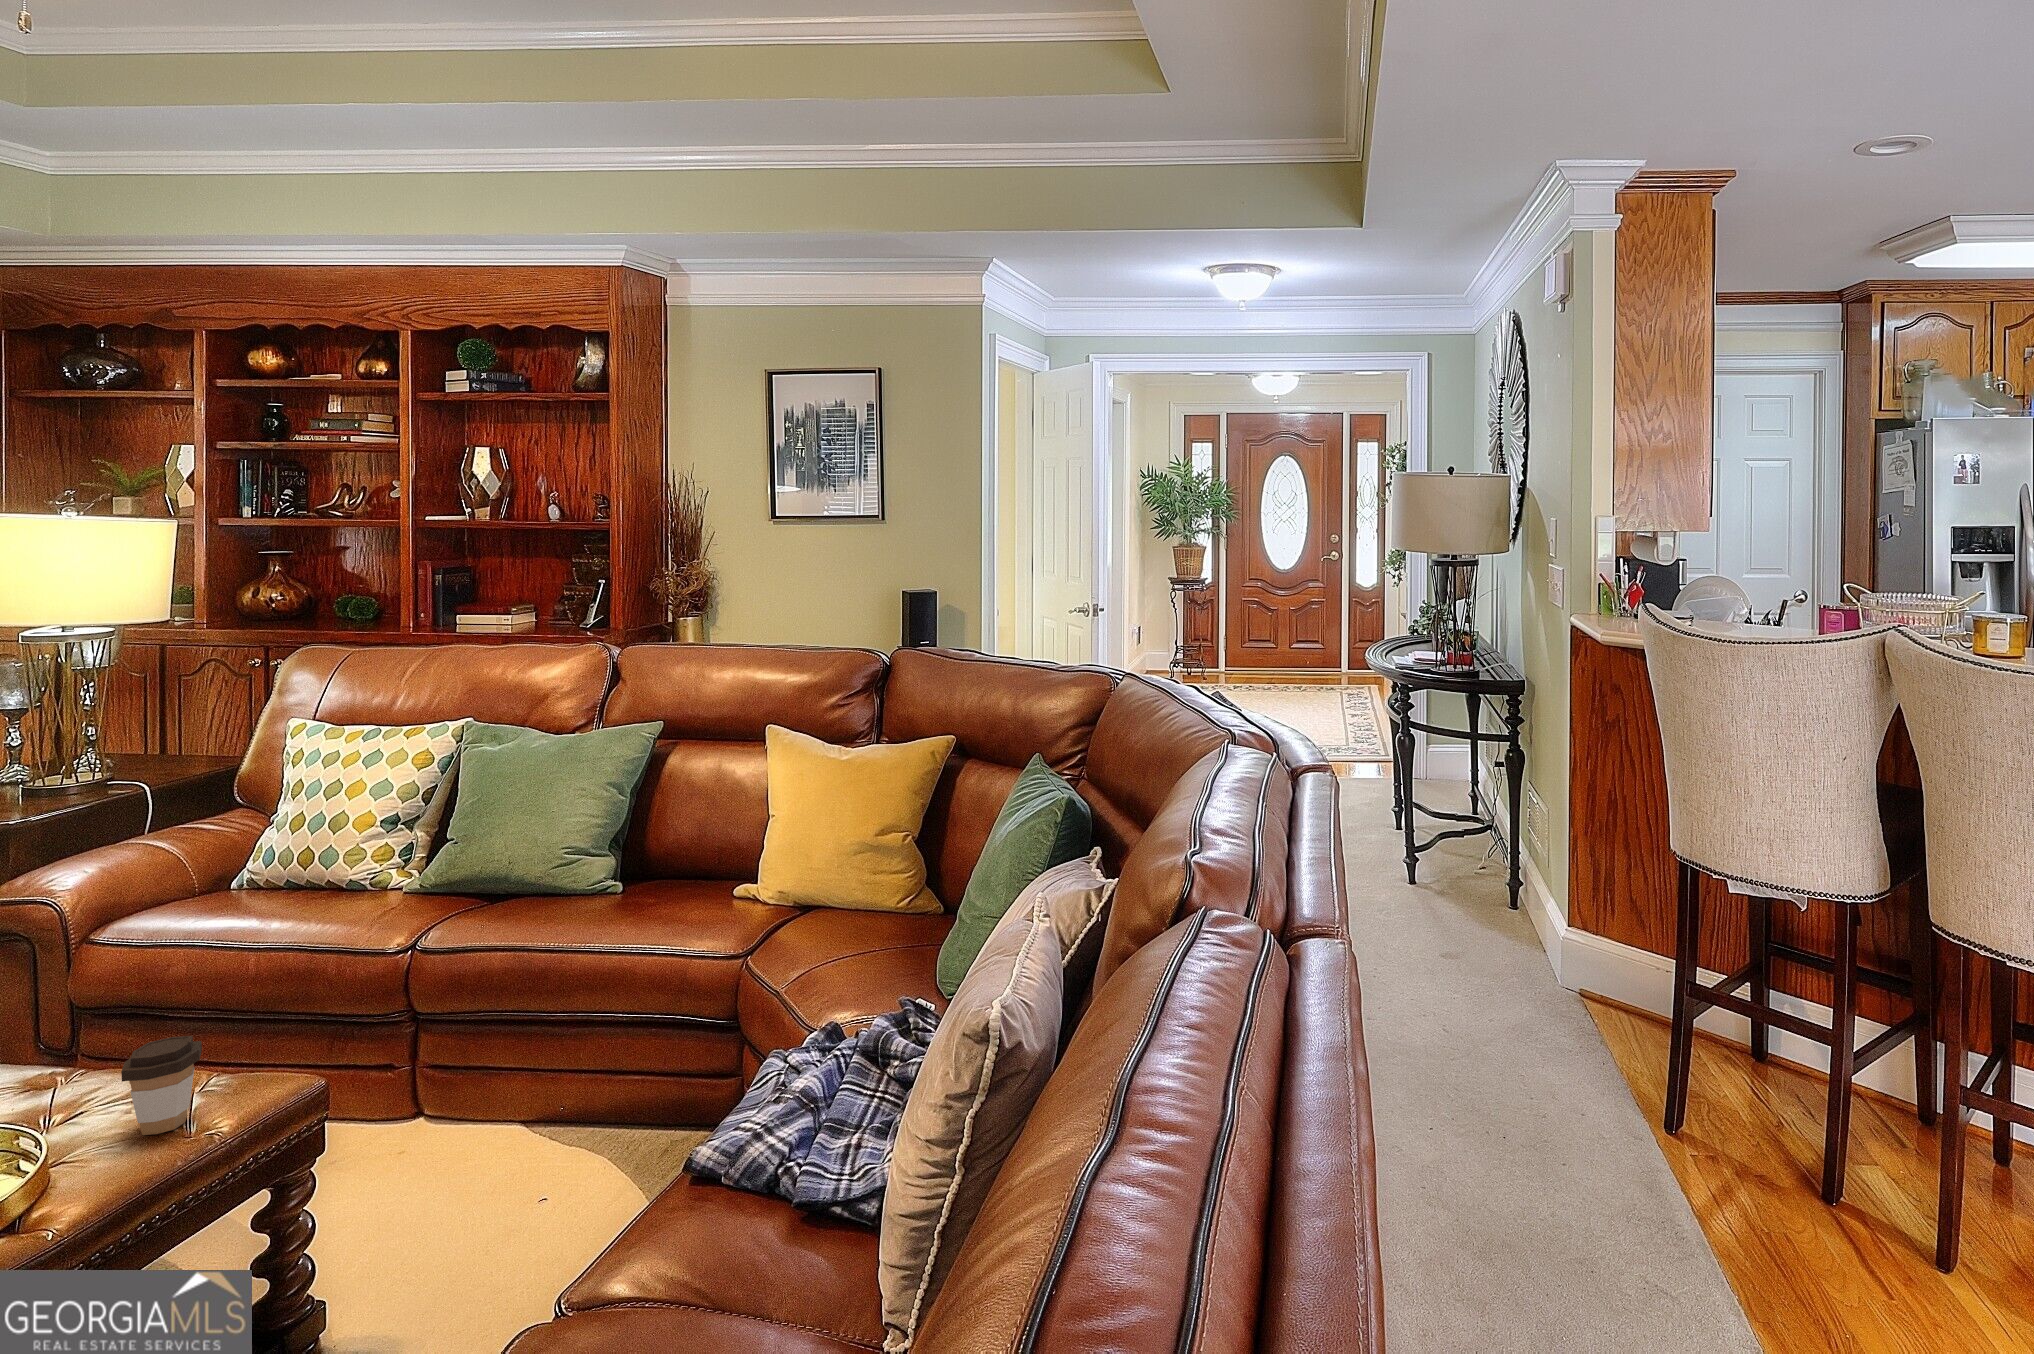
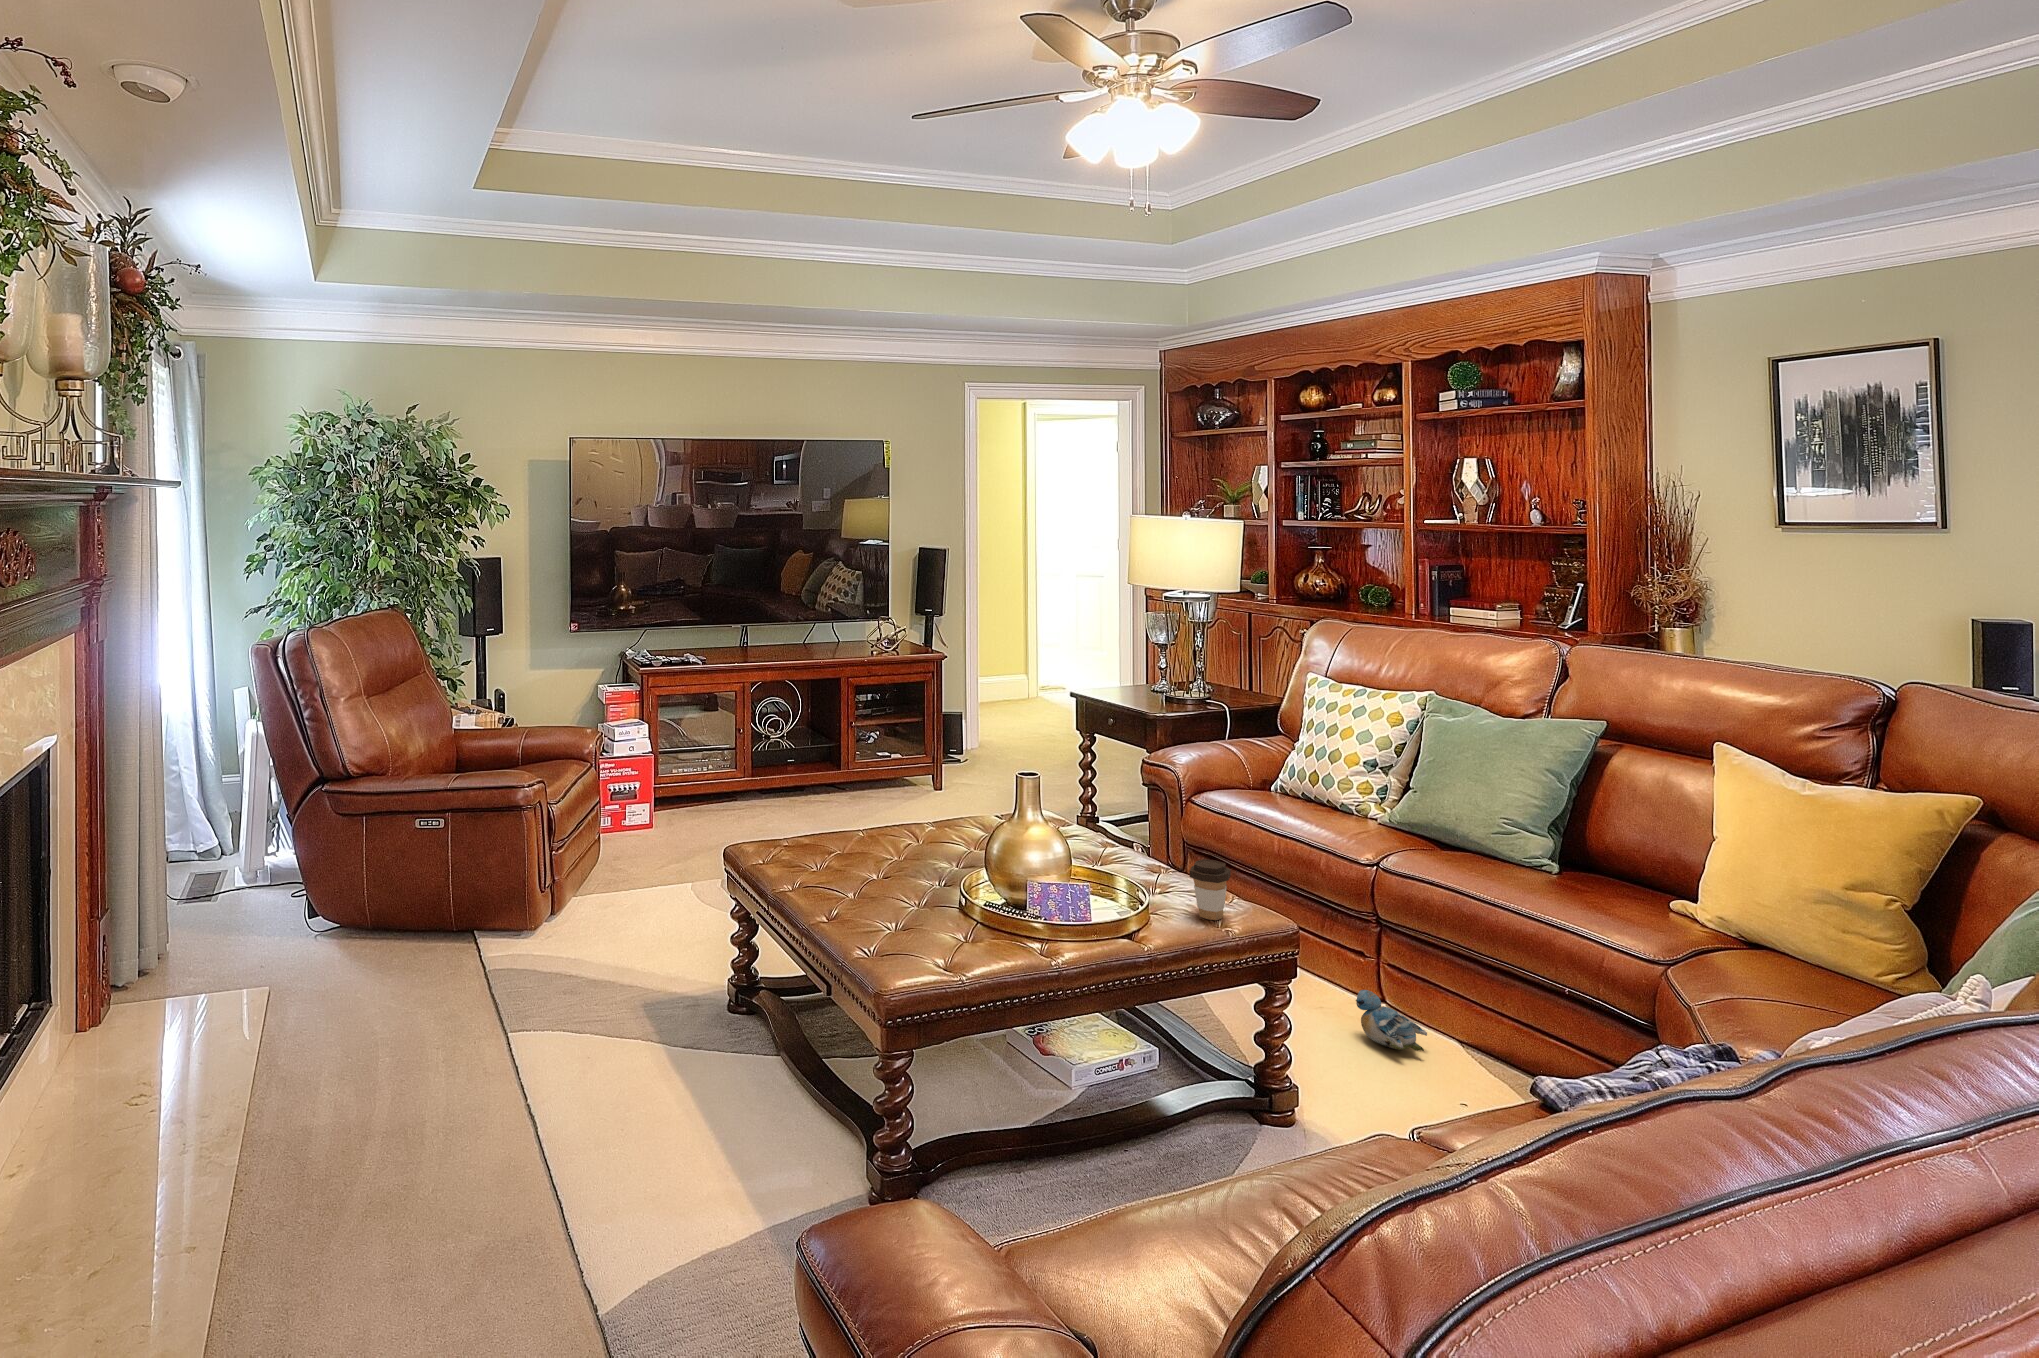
plush toy: none [386,1112,484,1173] -> present [1356,990,1427,1051]

